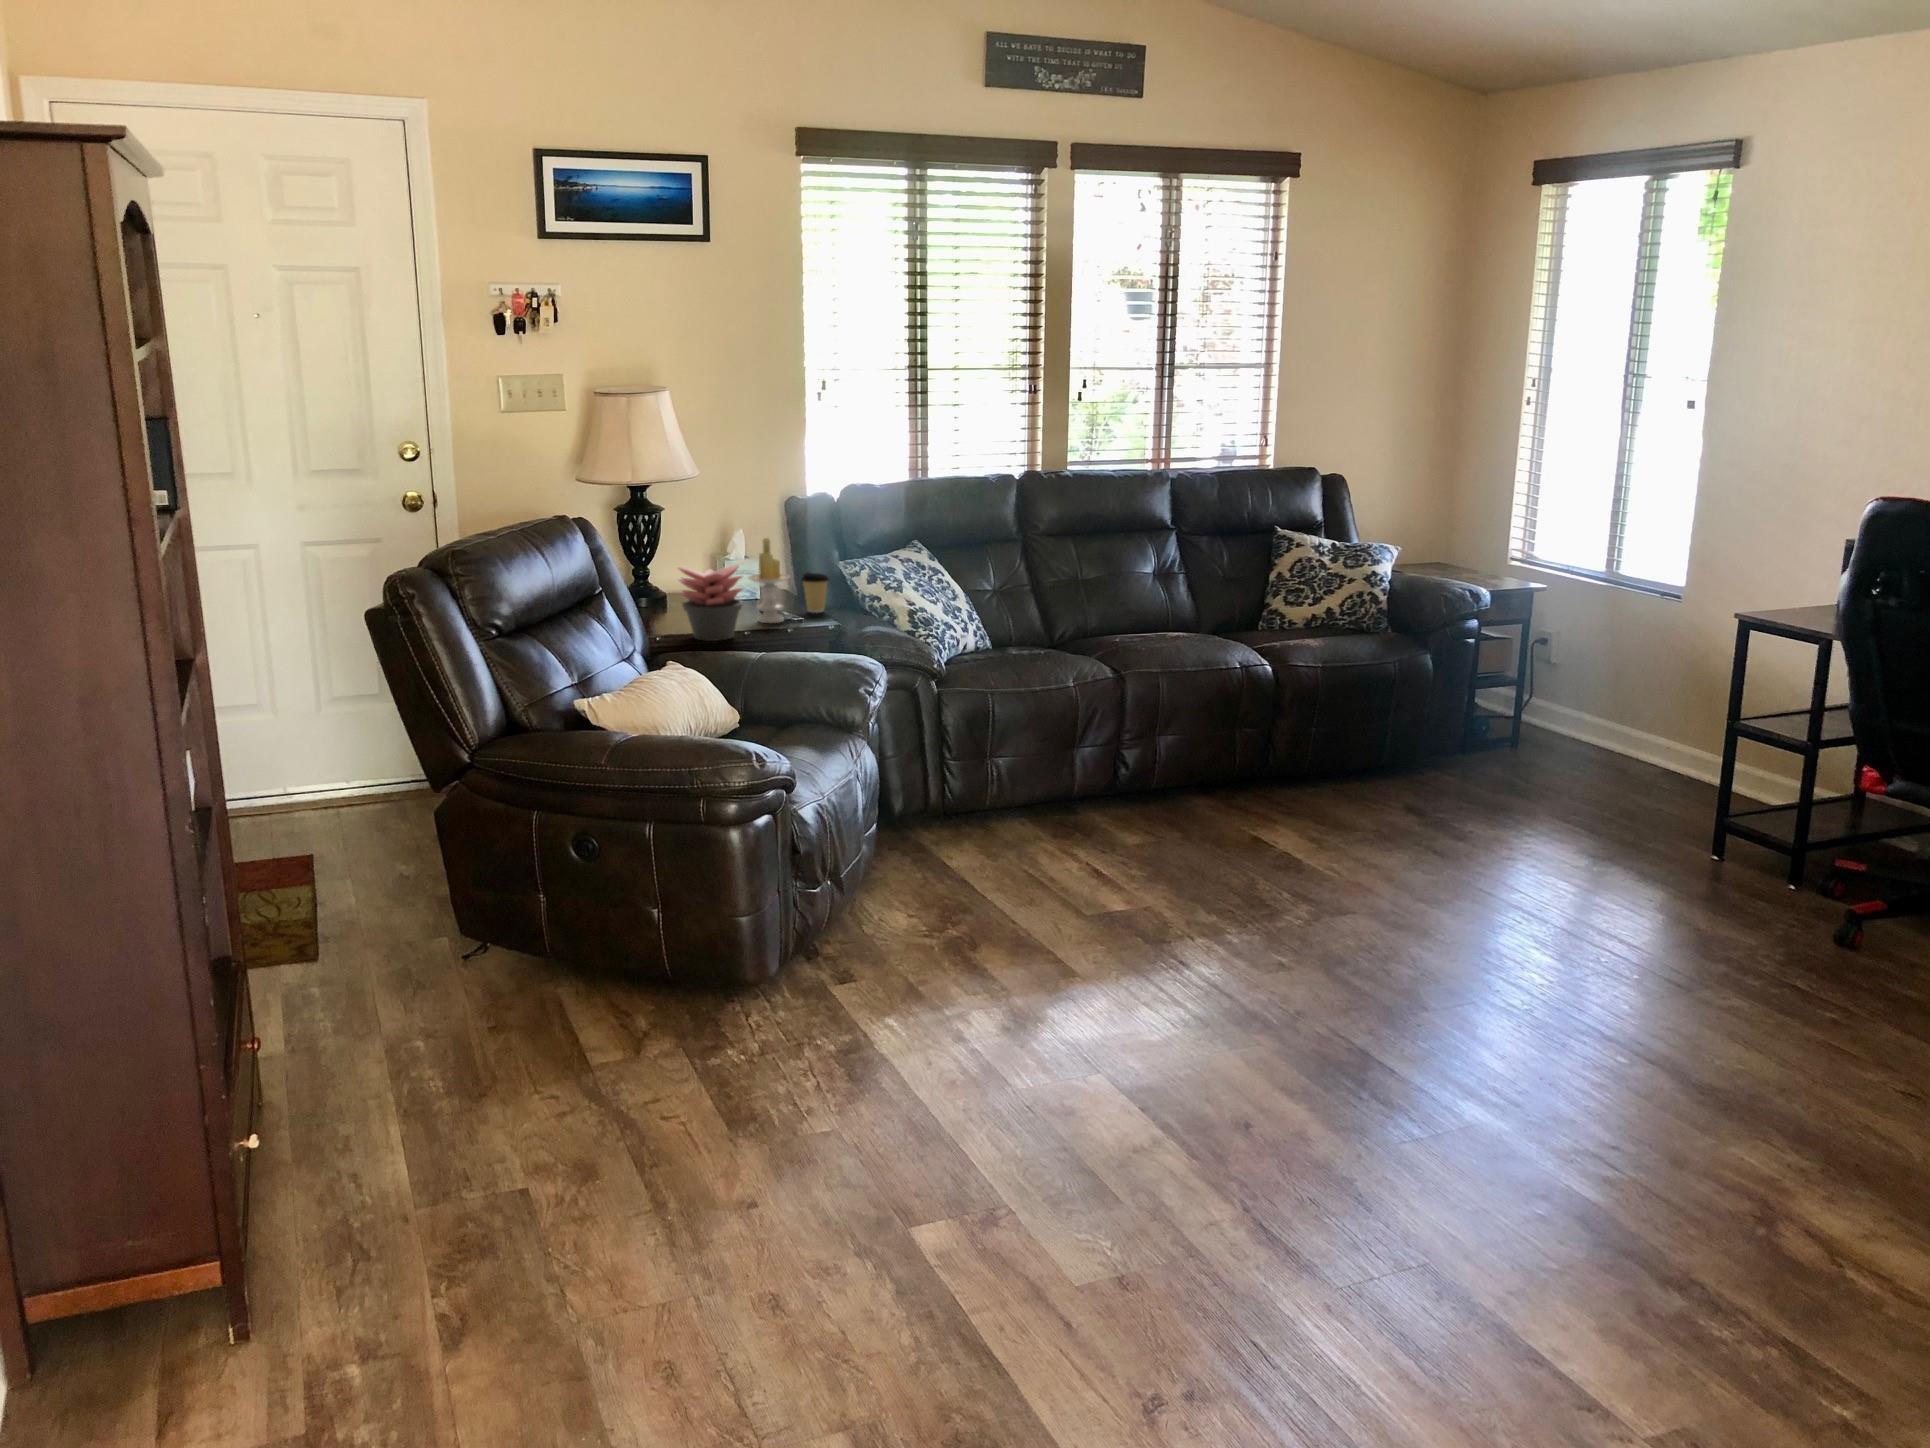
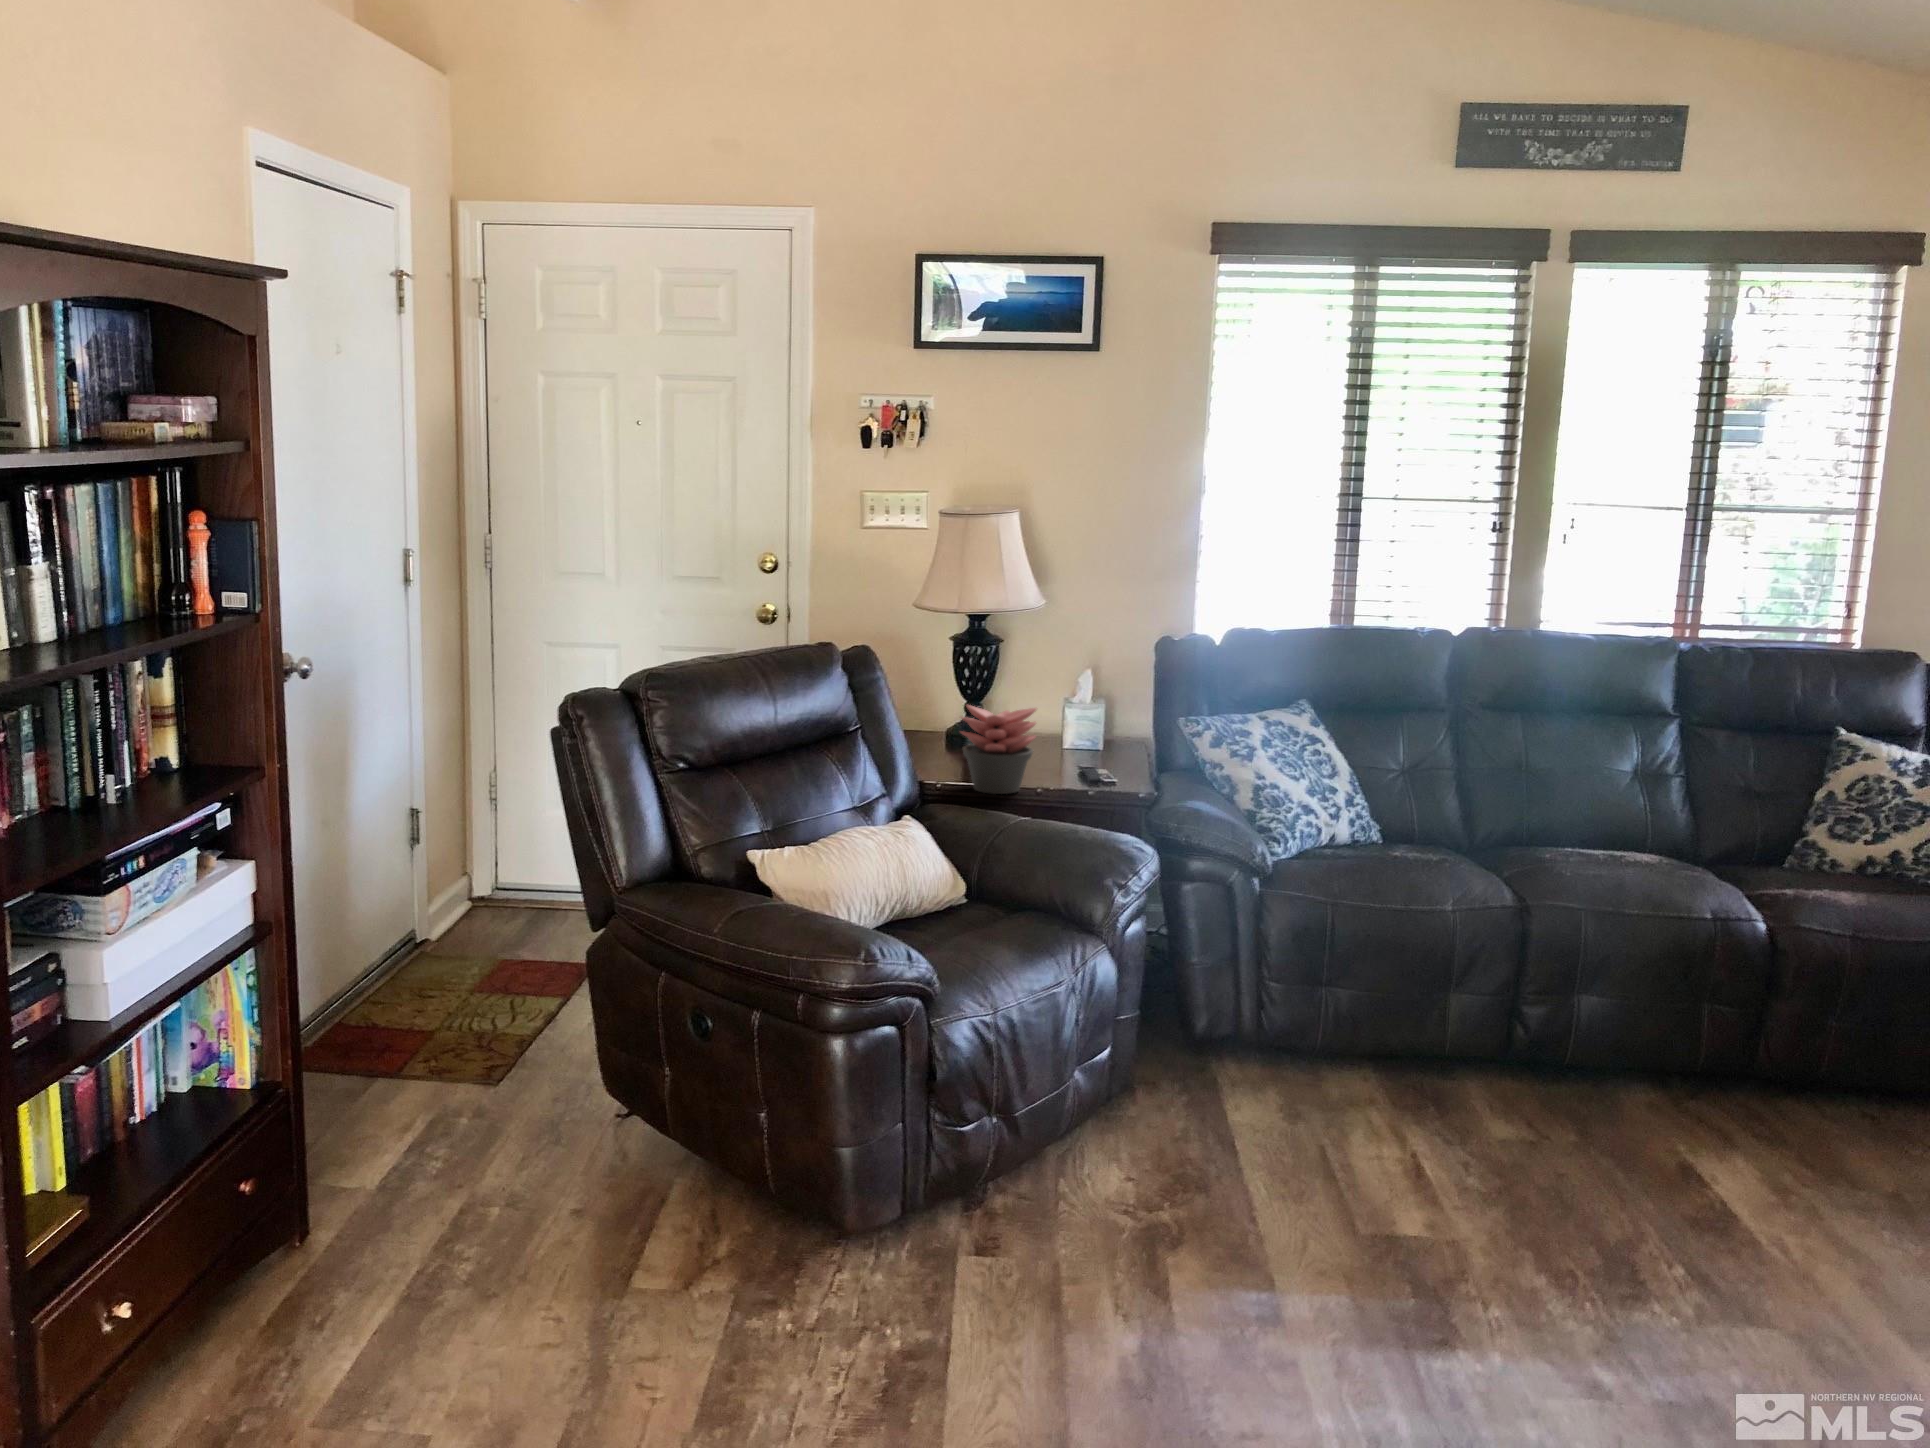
candle: present [749,538,790,623] -> none [1067,681,1115,782]
coffee cup: present [801,573,829,613] -> none [1143,727,1177,776]

